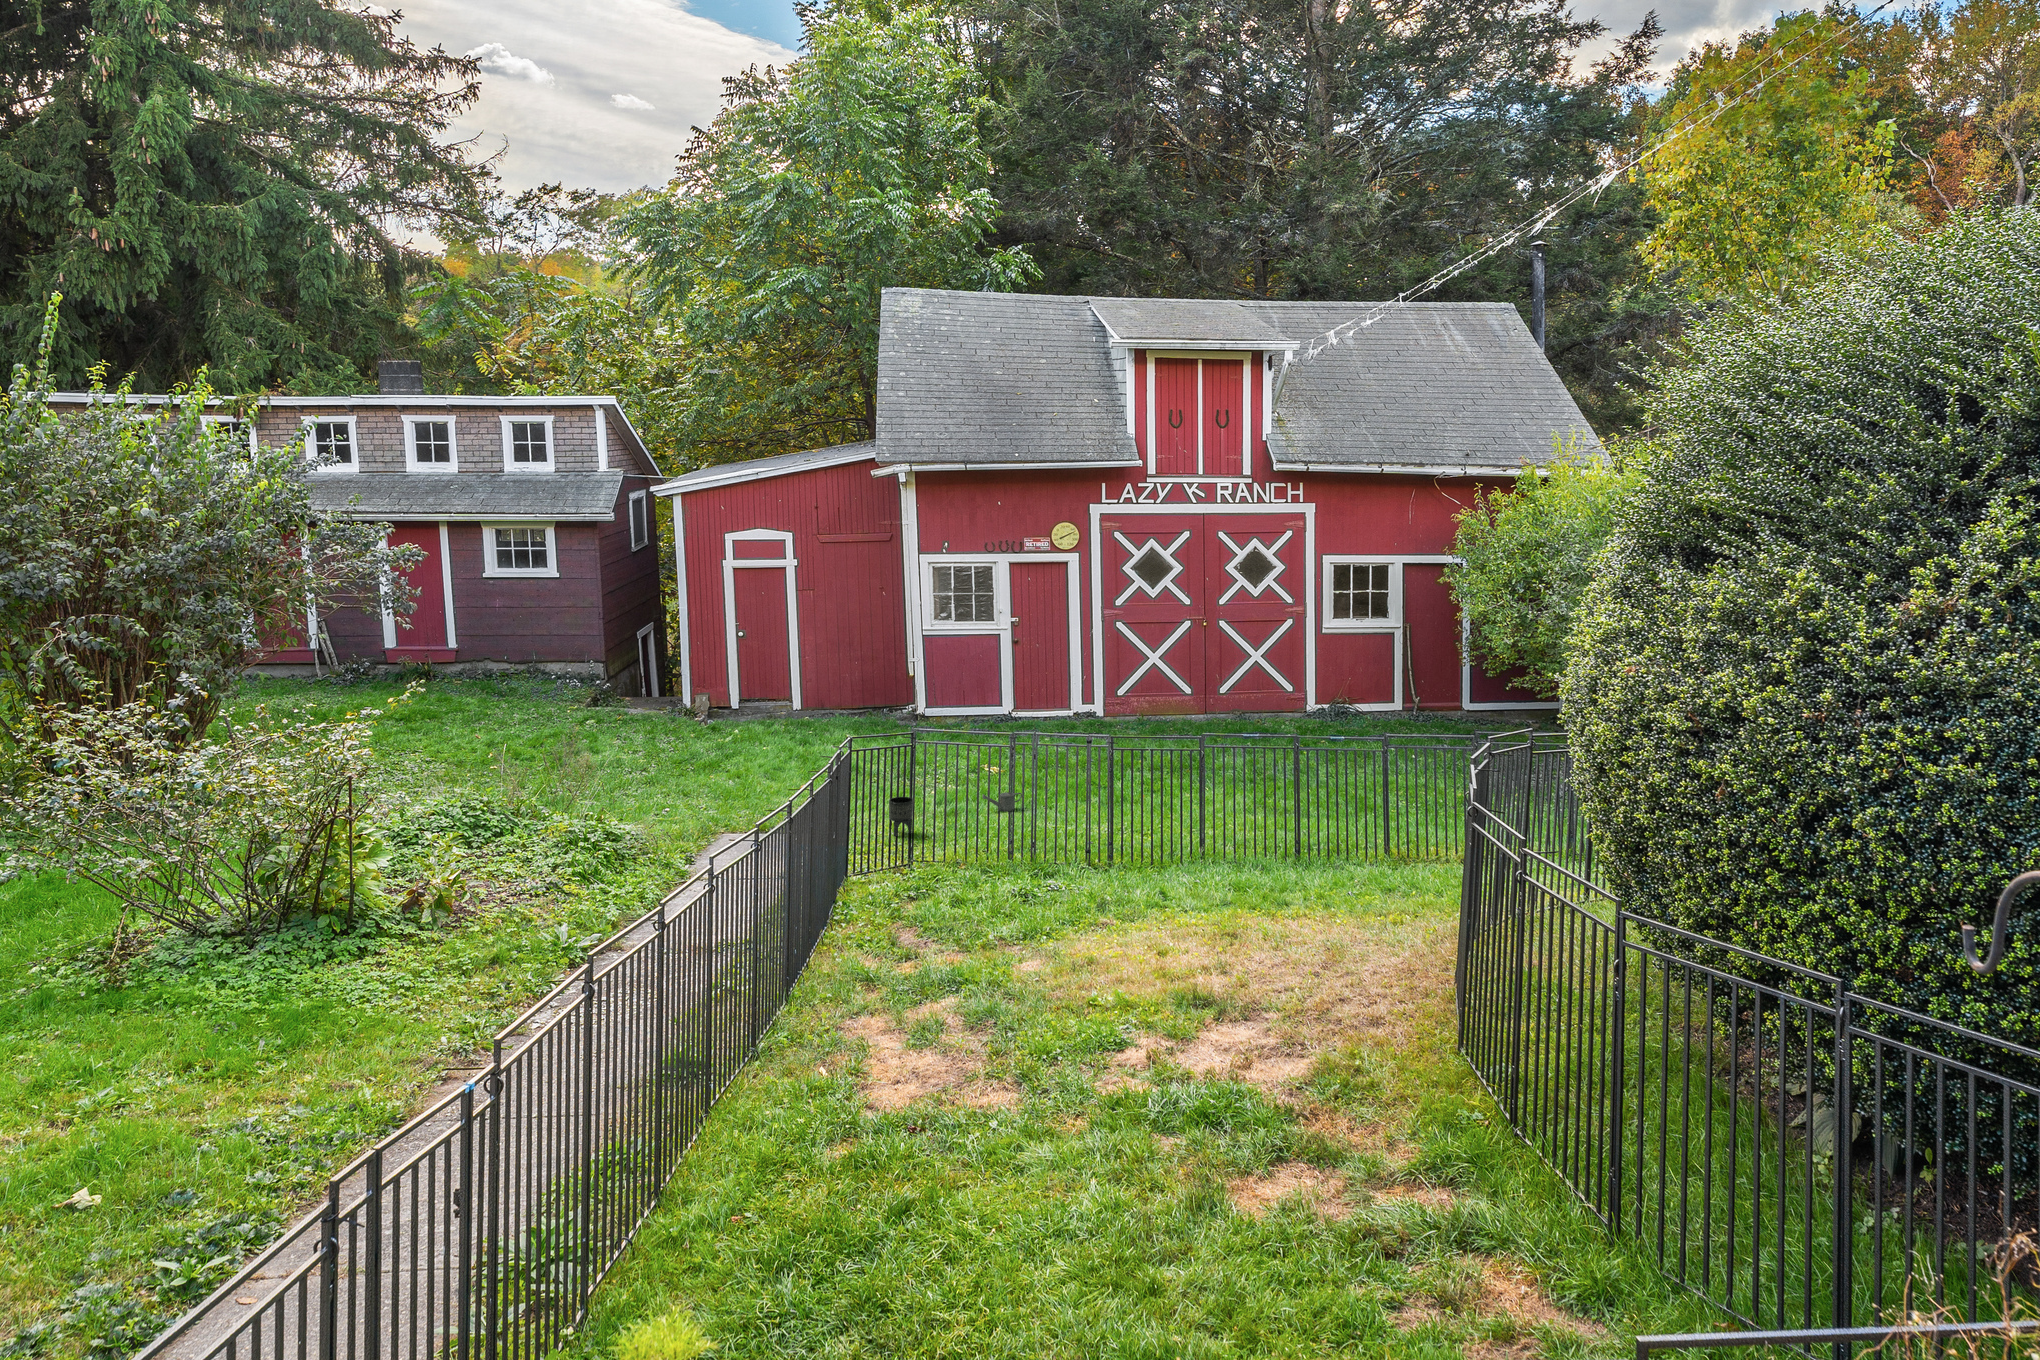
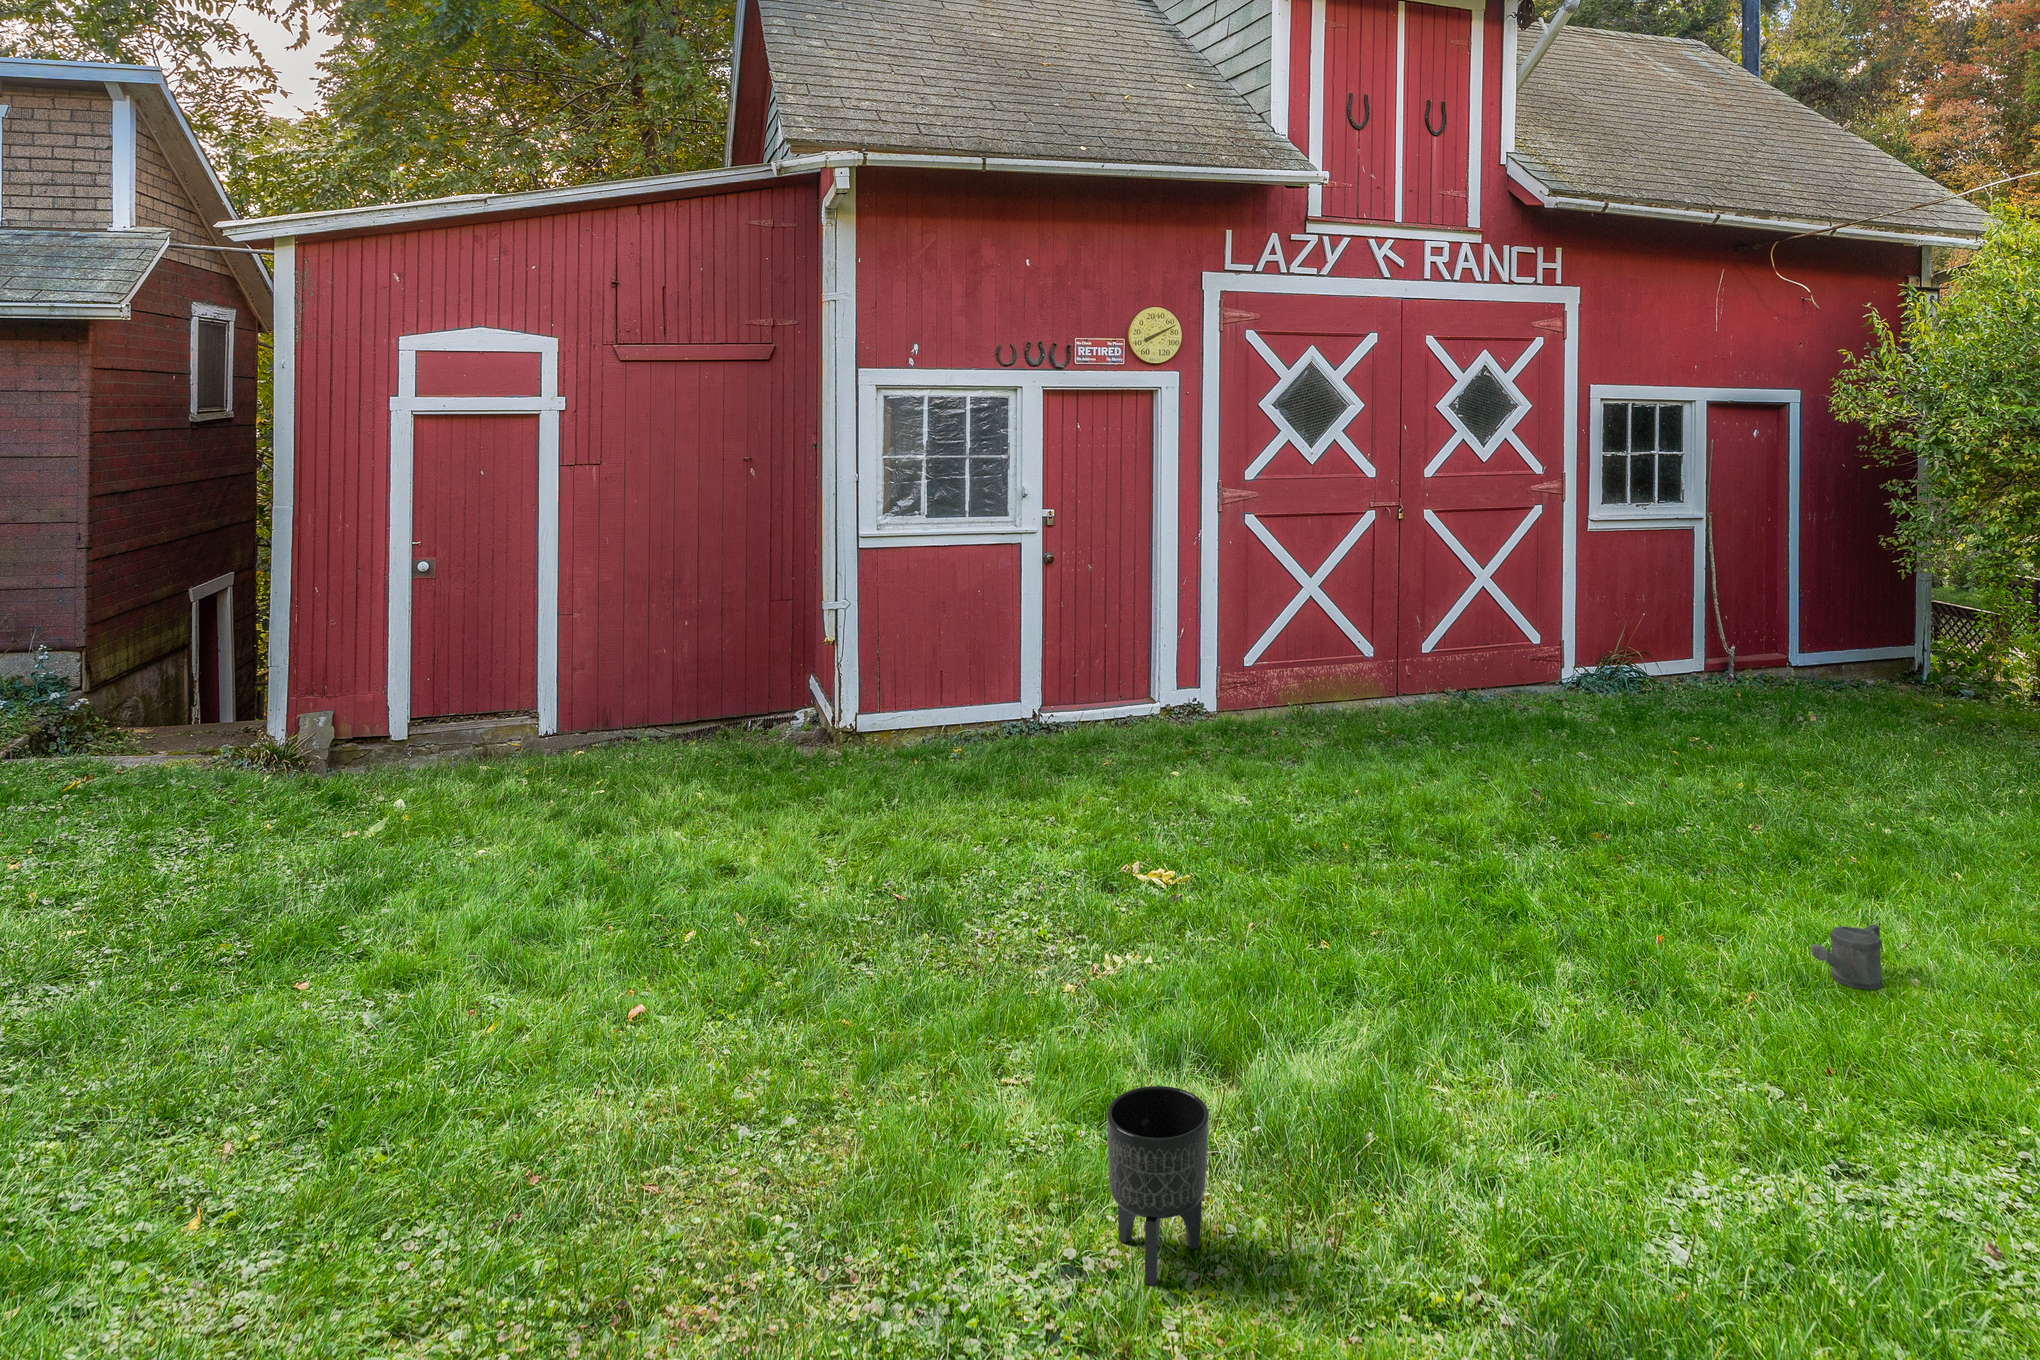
watering can: present [982,792,1022,812] -> present [1812,924,1883,990]

